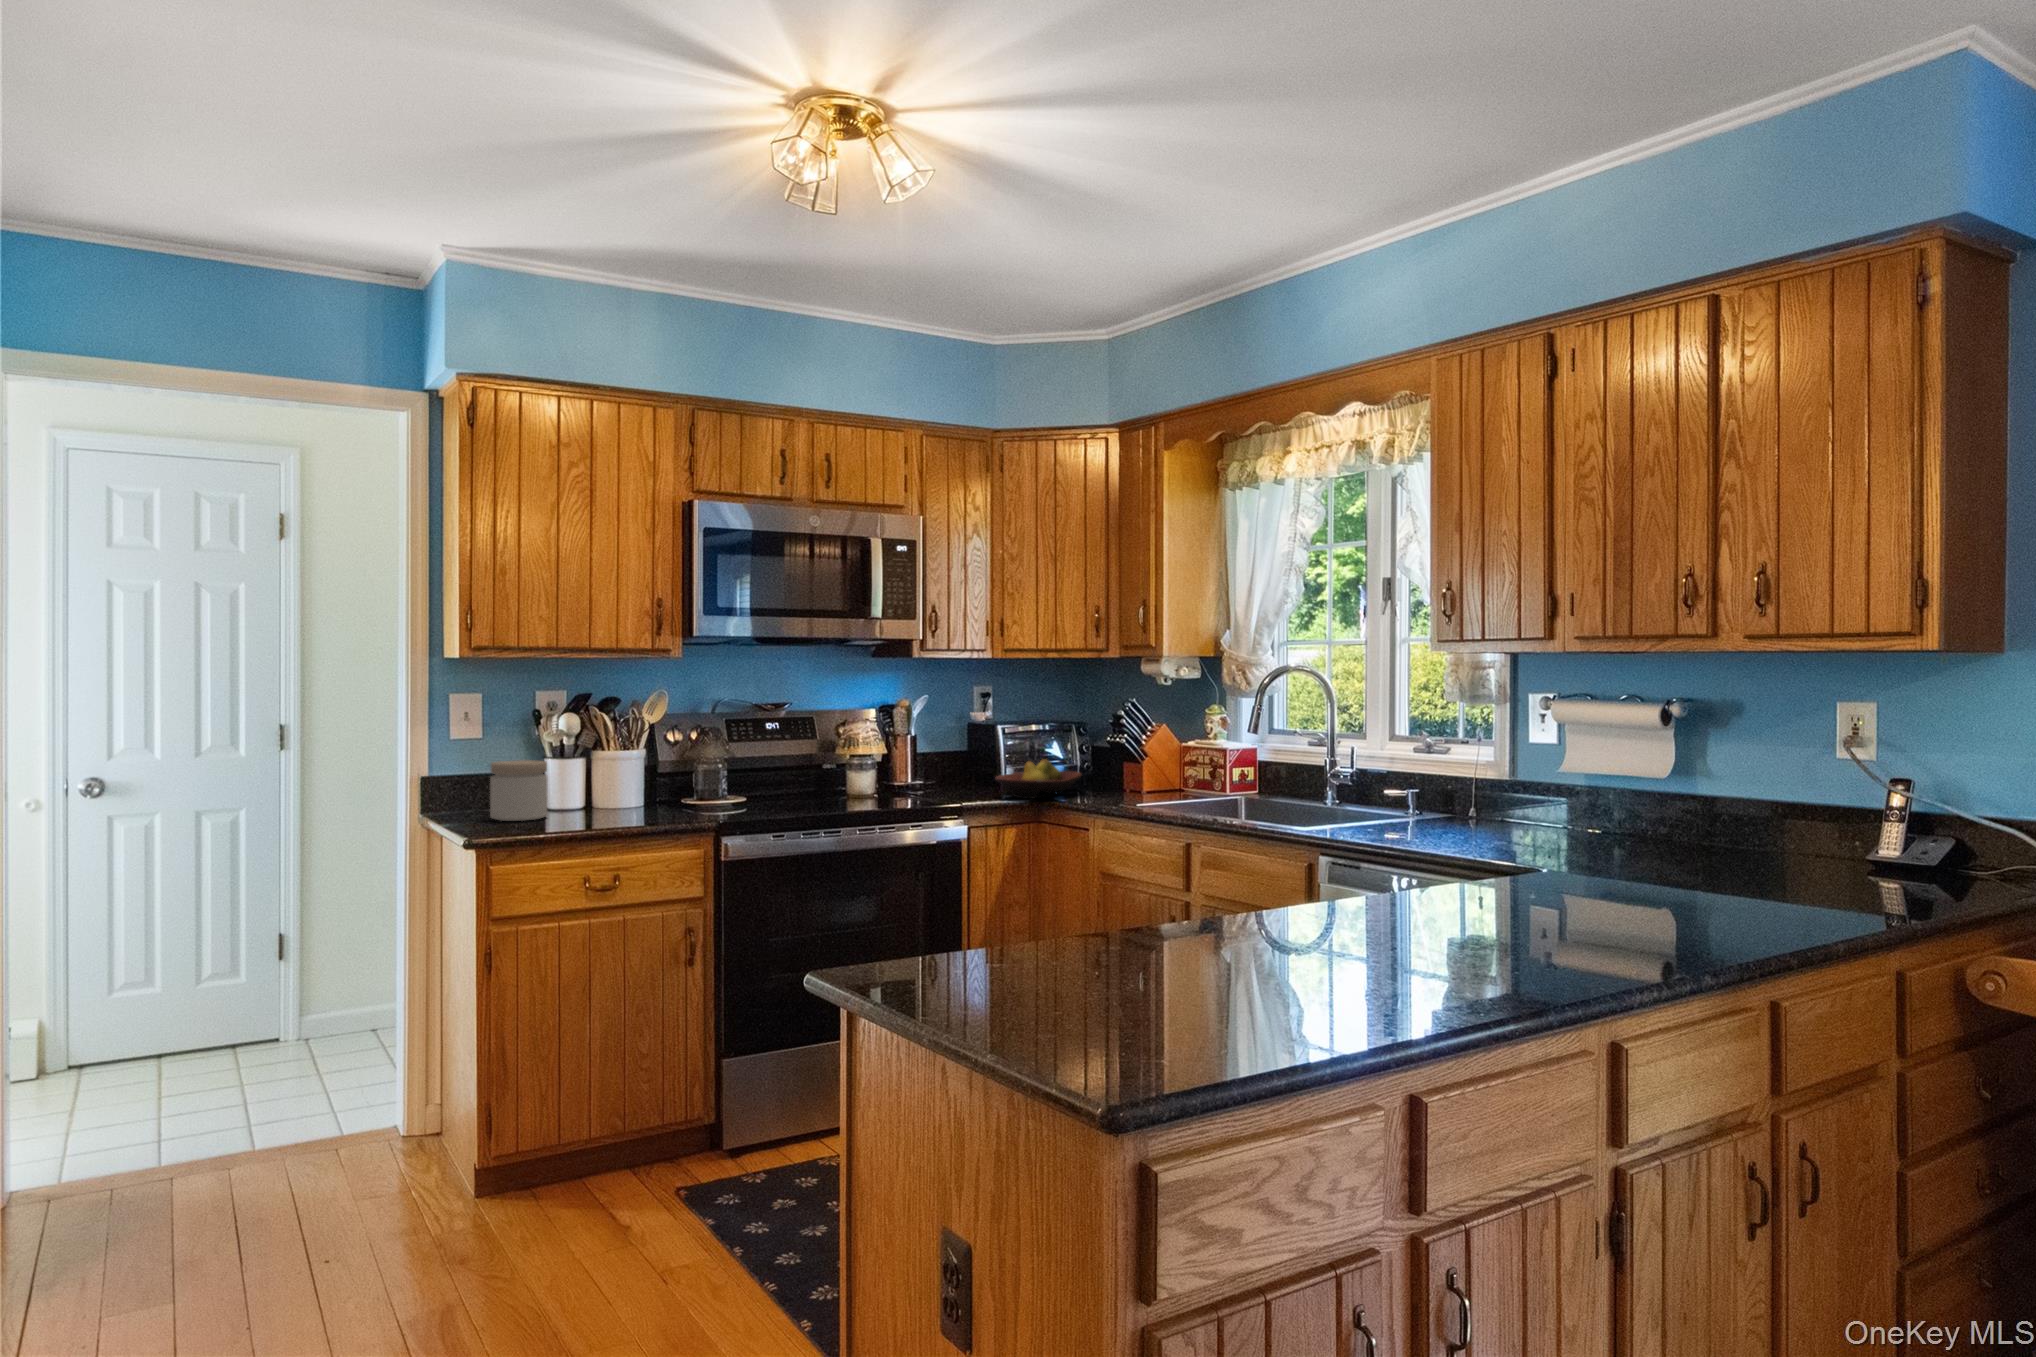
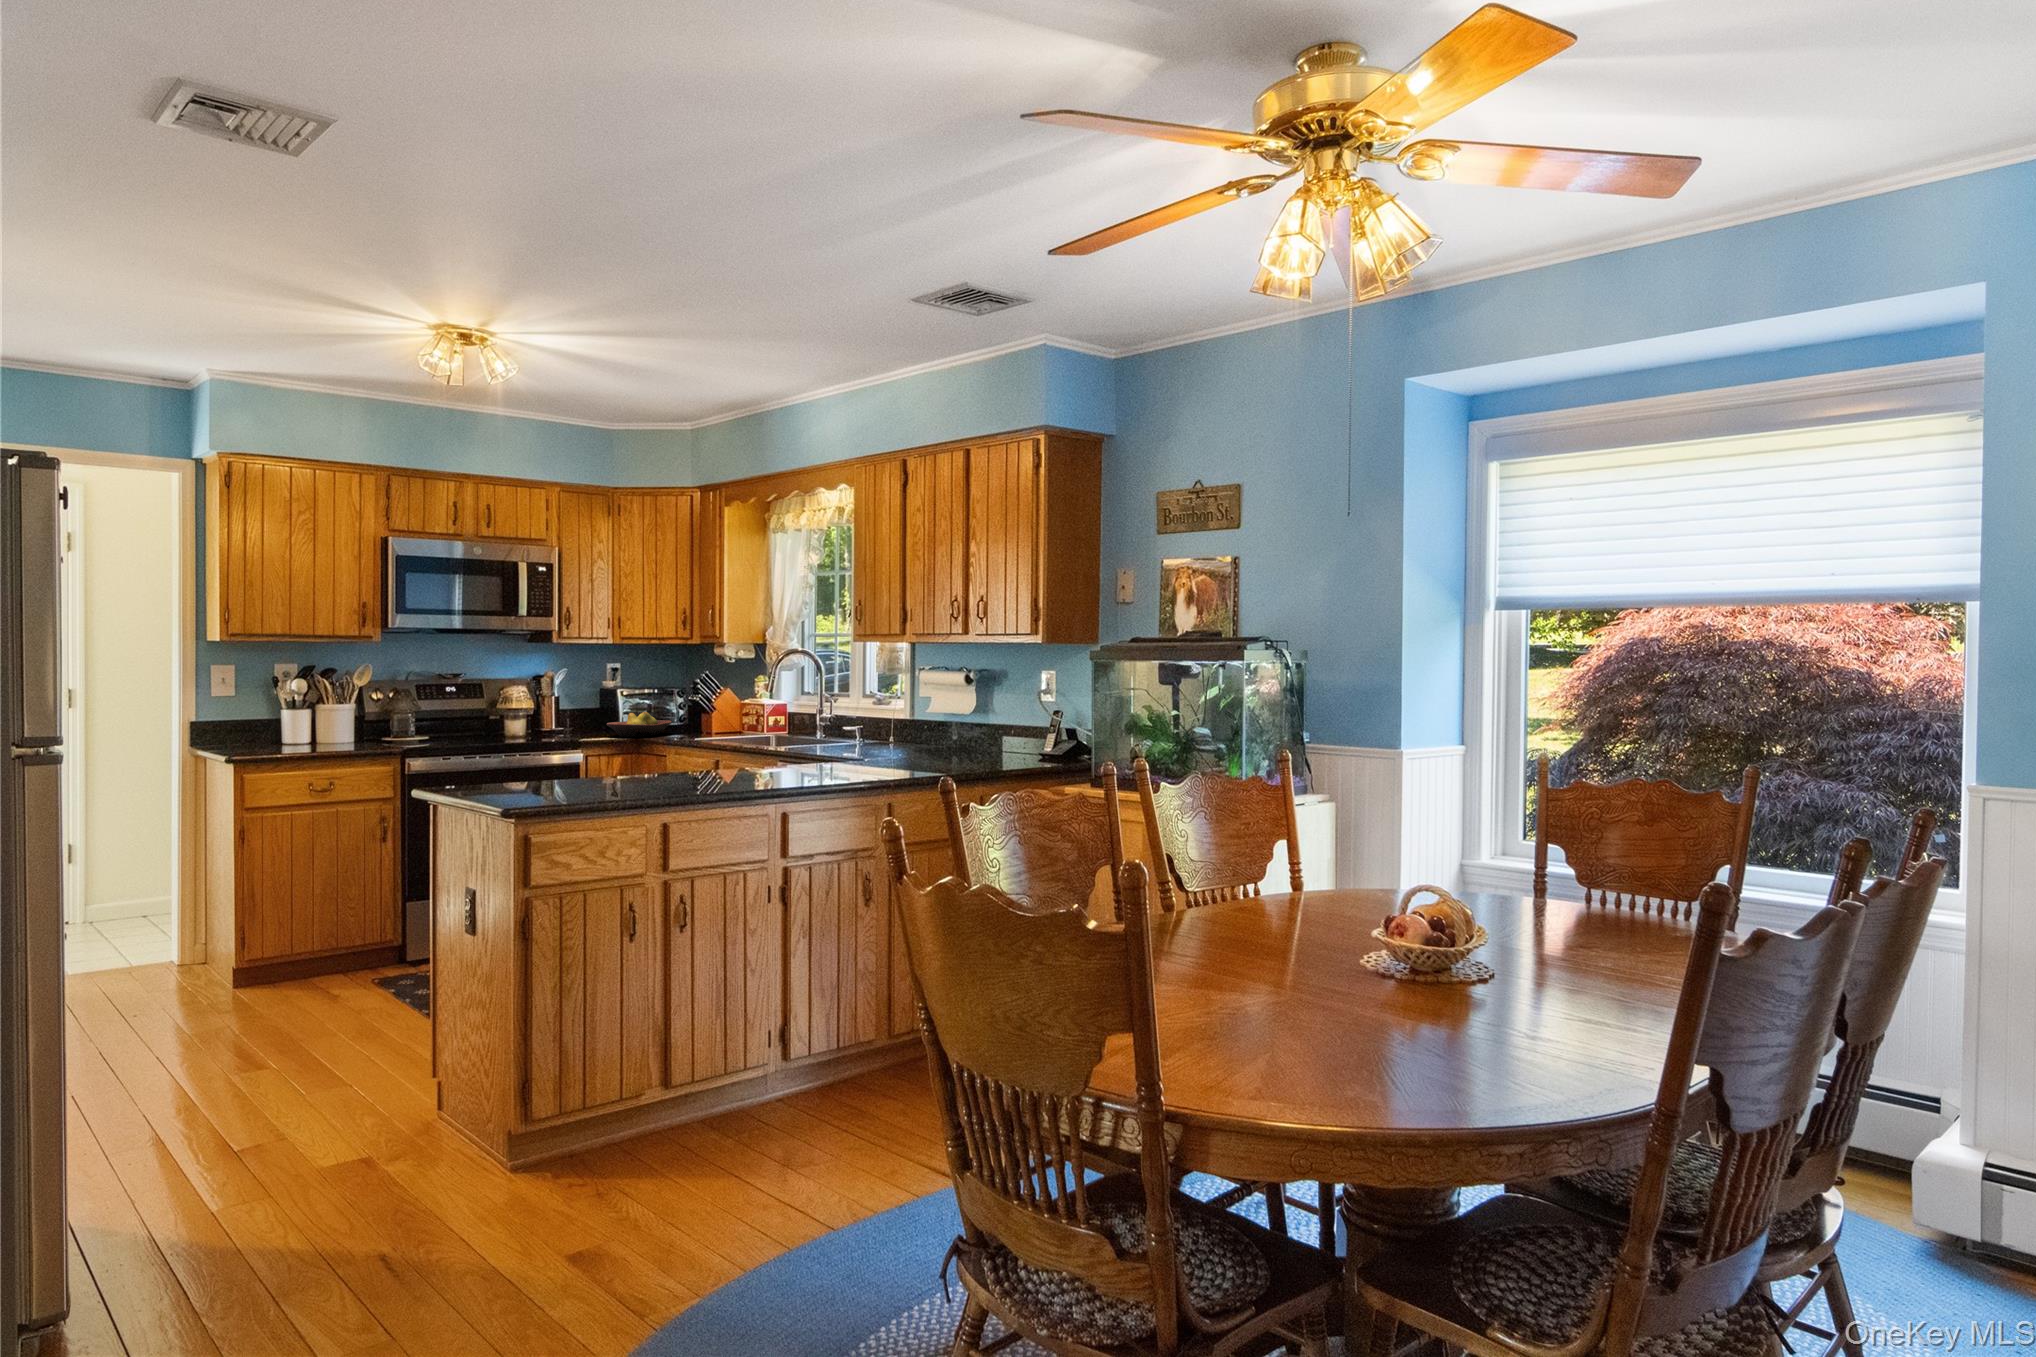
jar: present [490,760,547,821] -> none [242,710,283,749]

